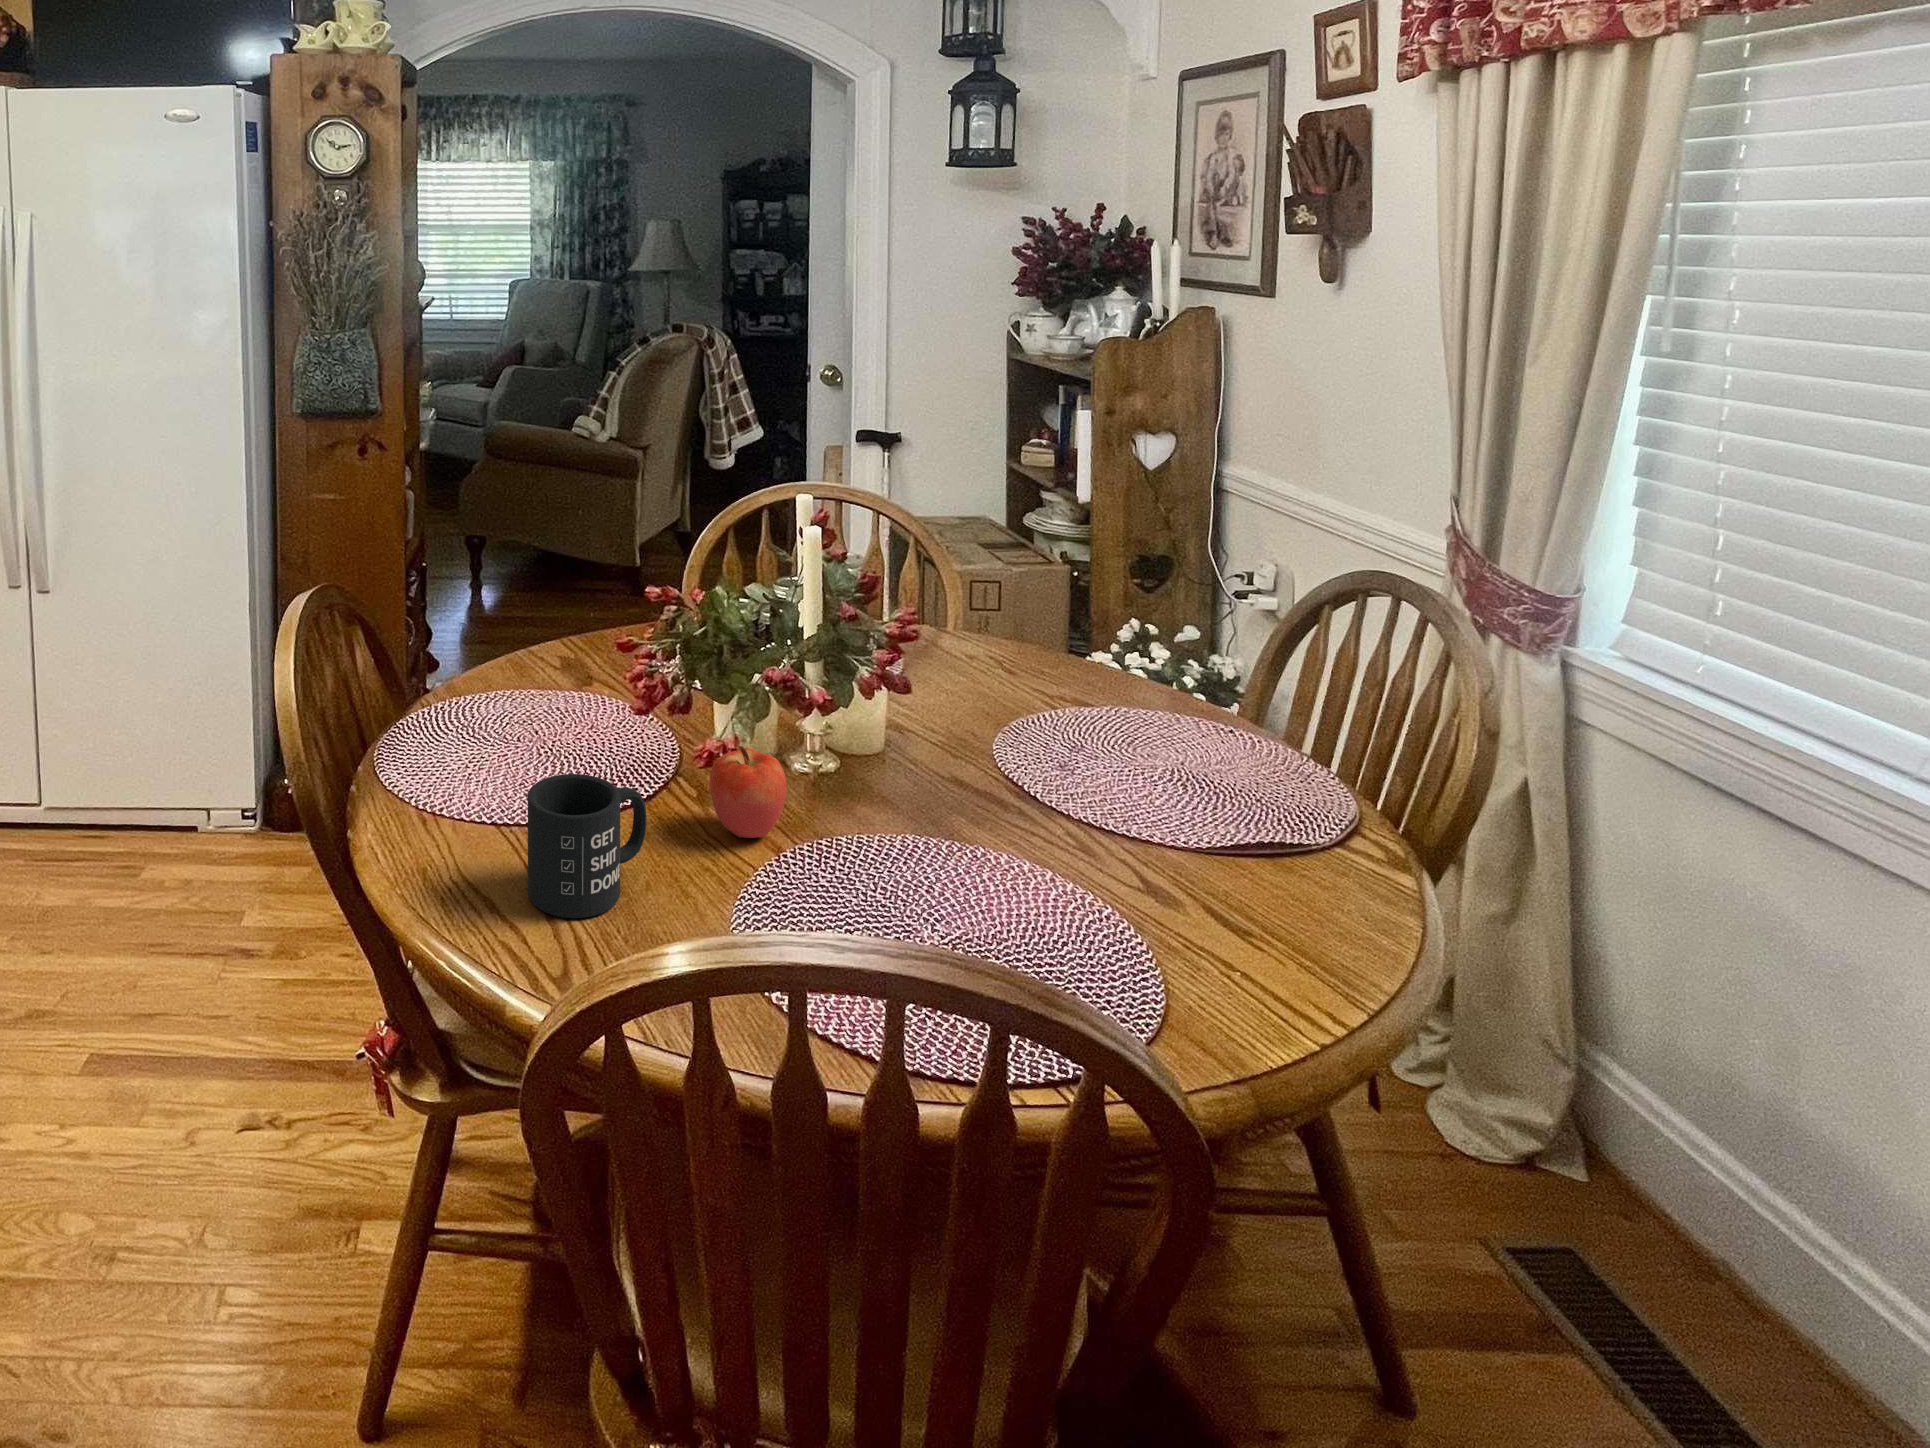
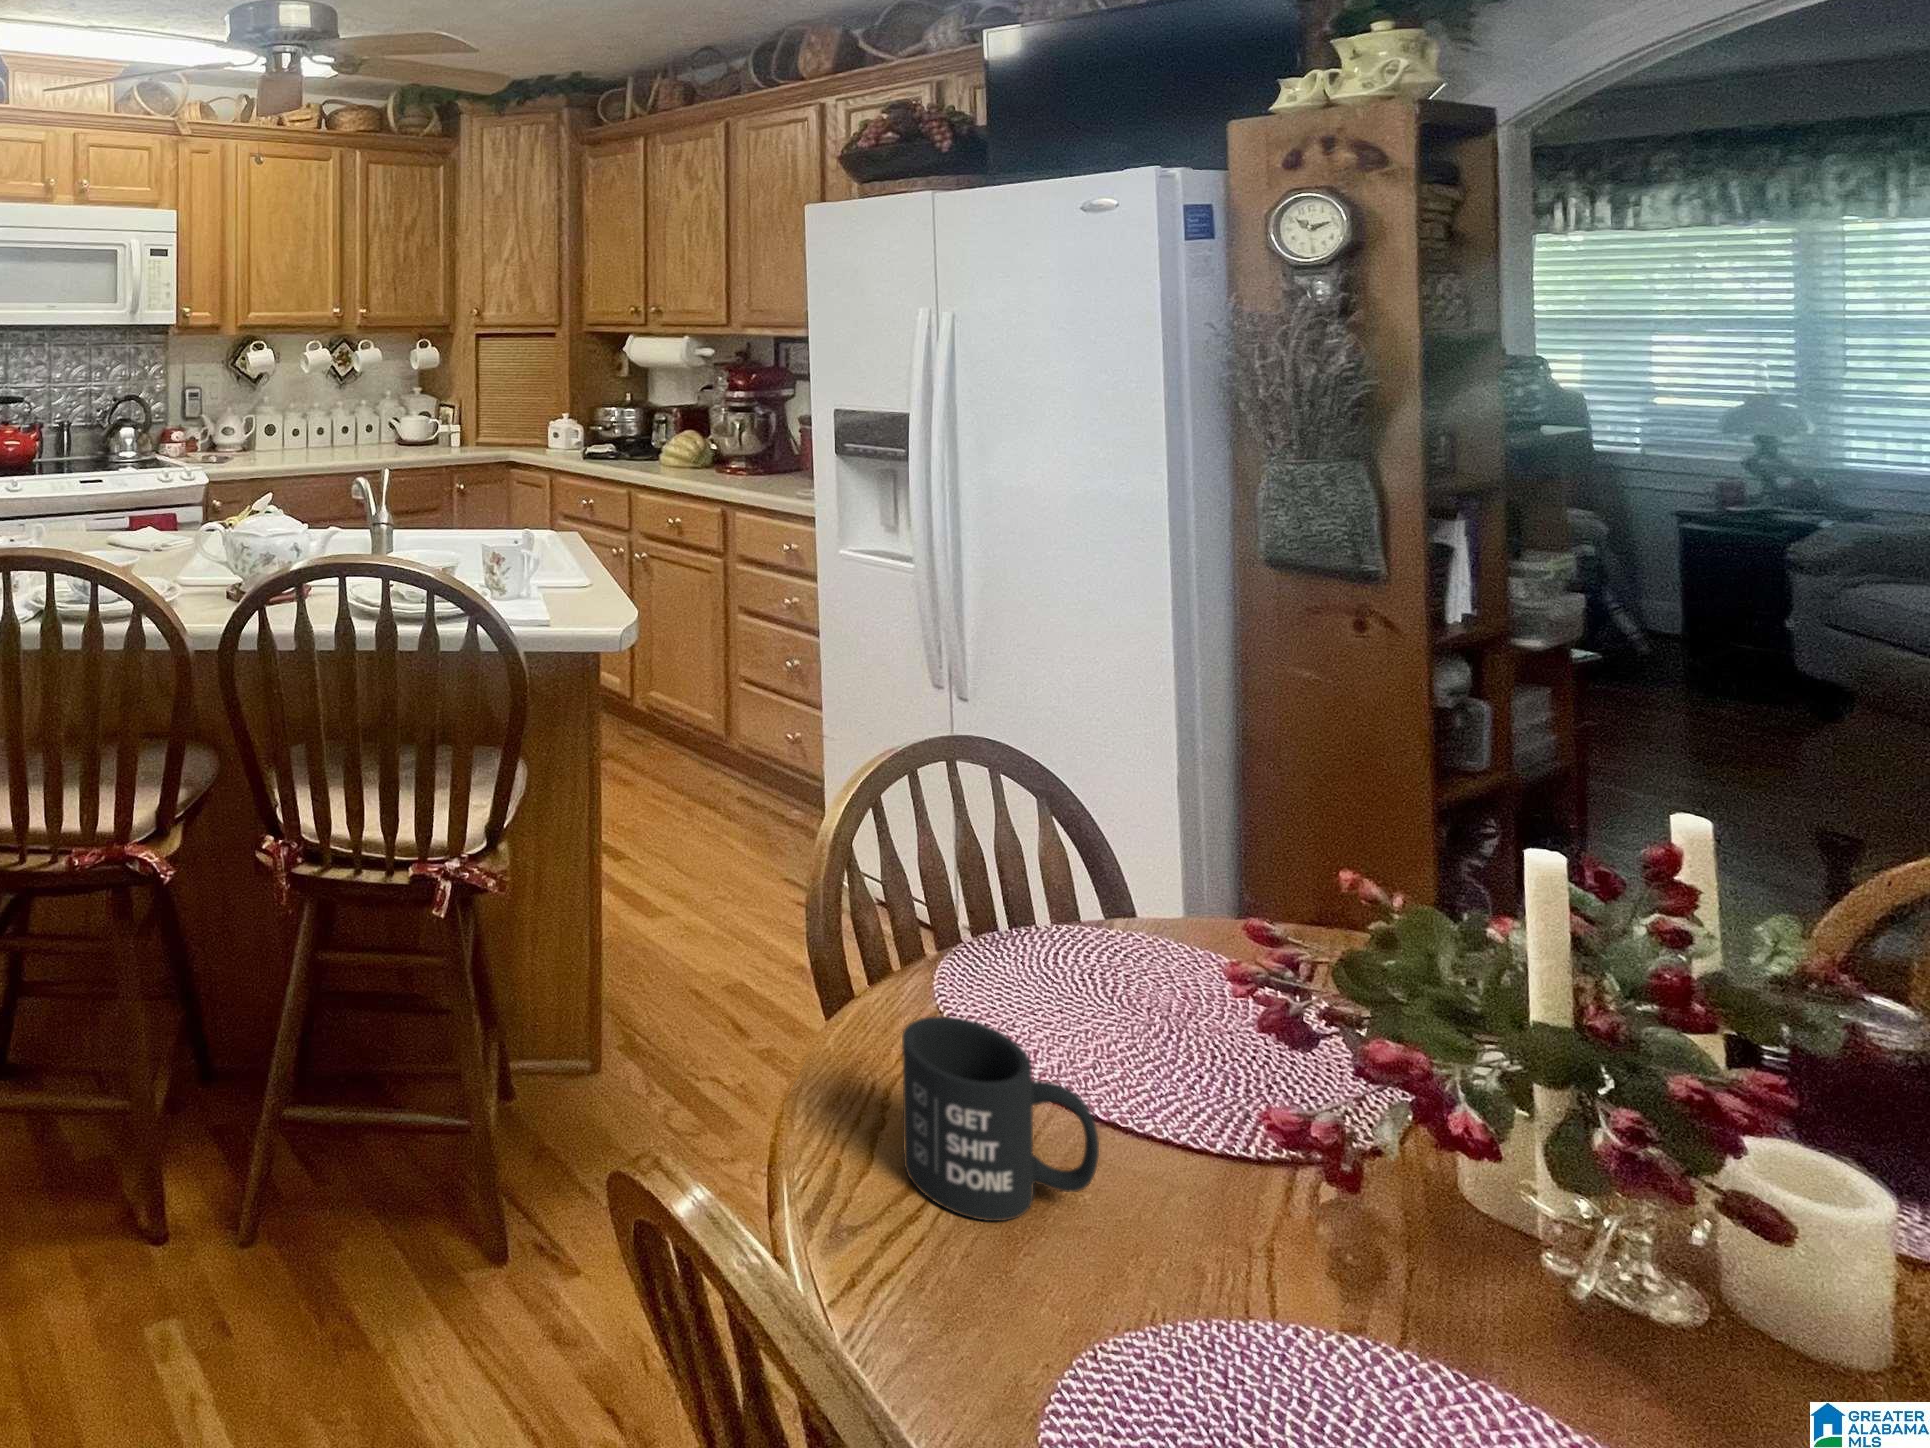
apple: present [710,746,786,838] -> none [1252,1142,1404,1316]

